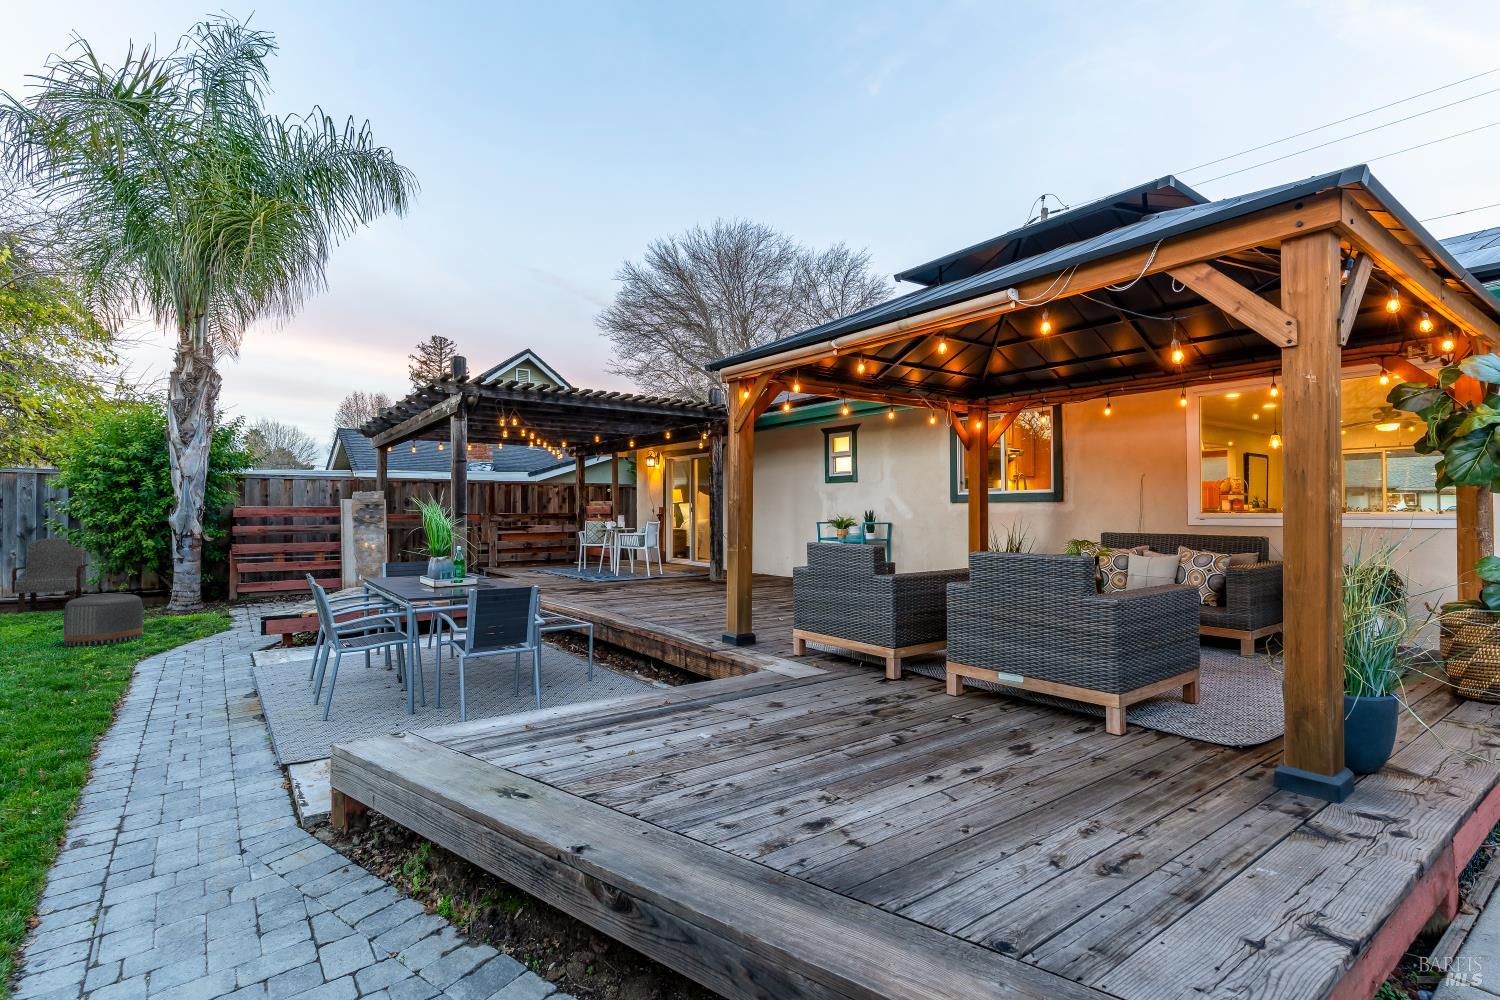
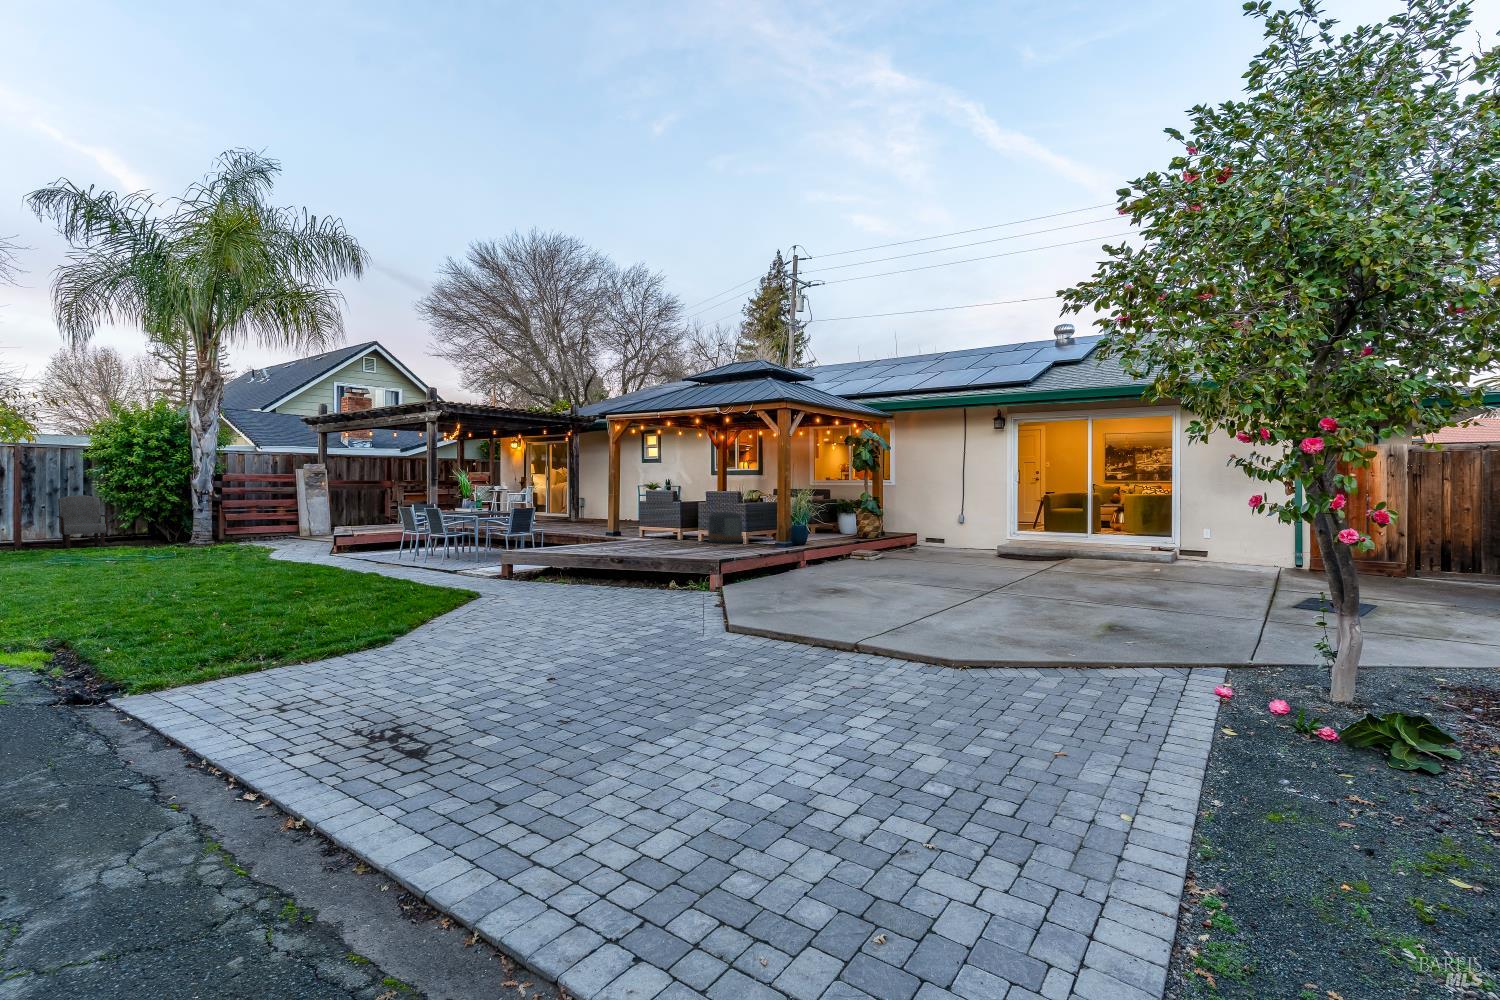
pouf: present [63,594,143,646] -> present [708,512,744,543]

